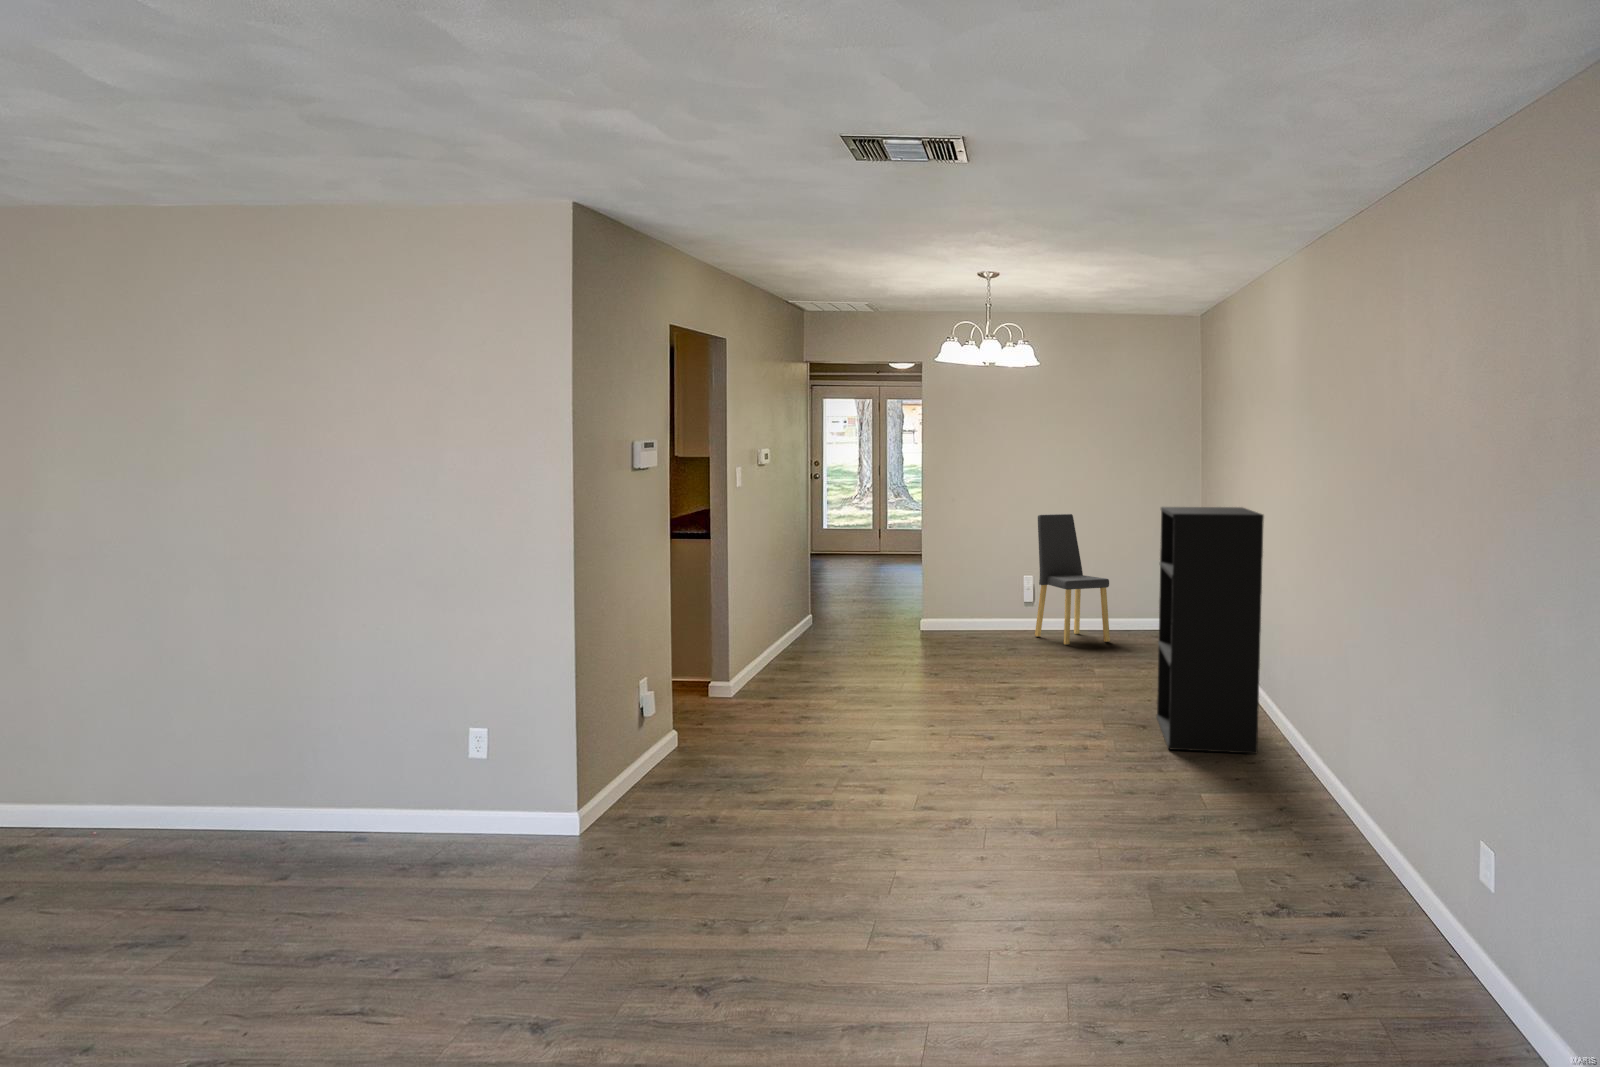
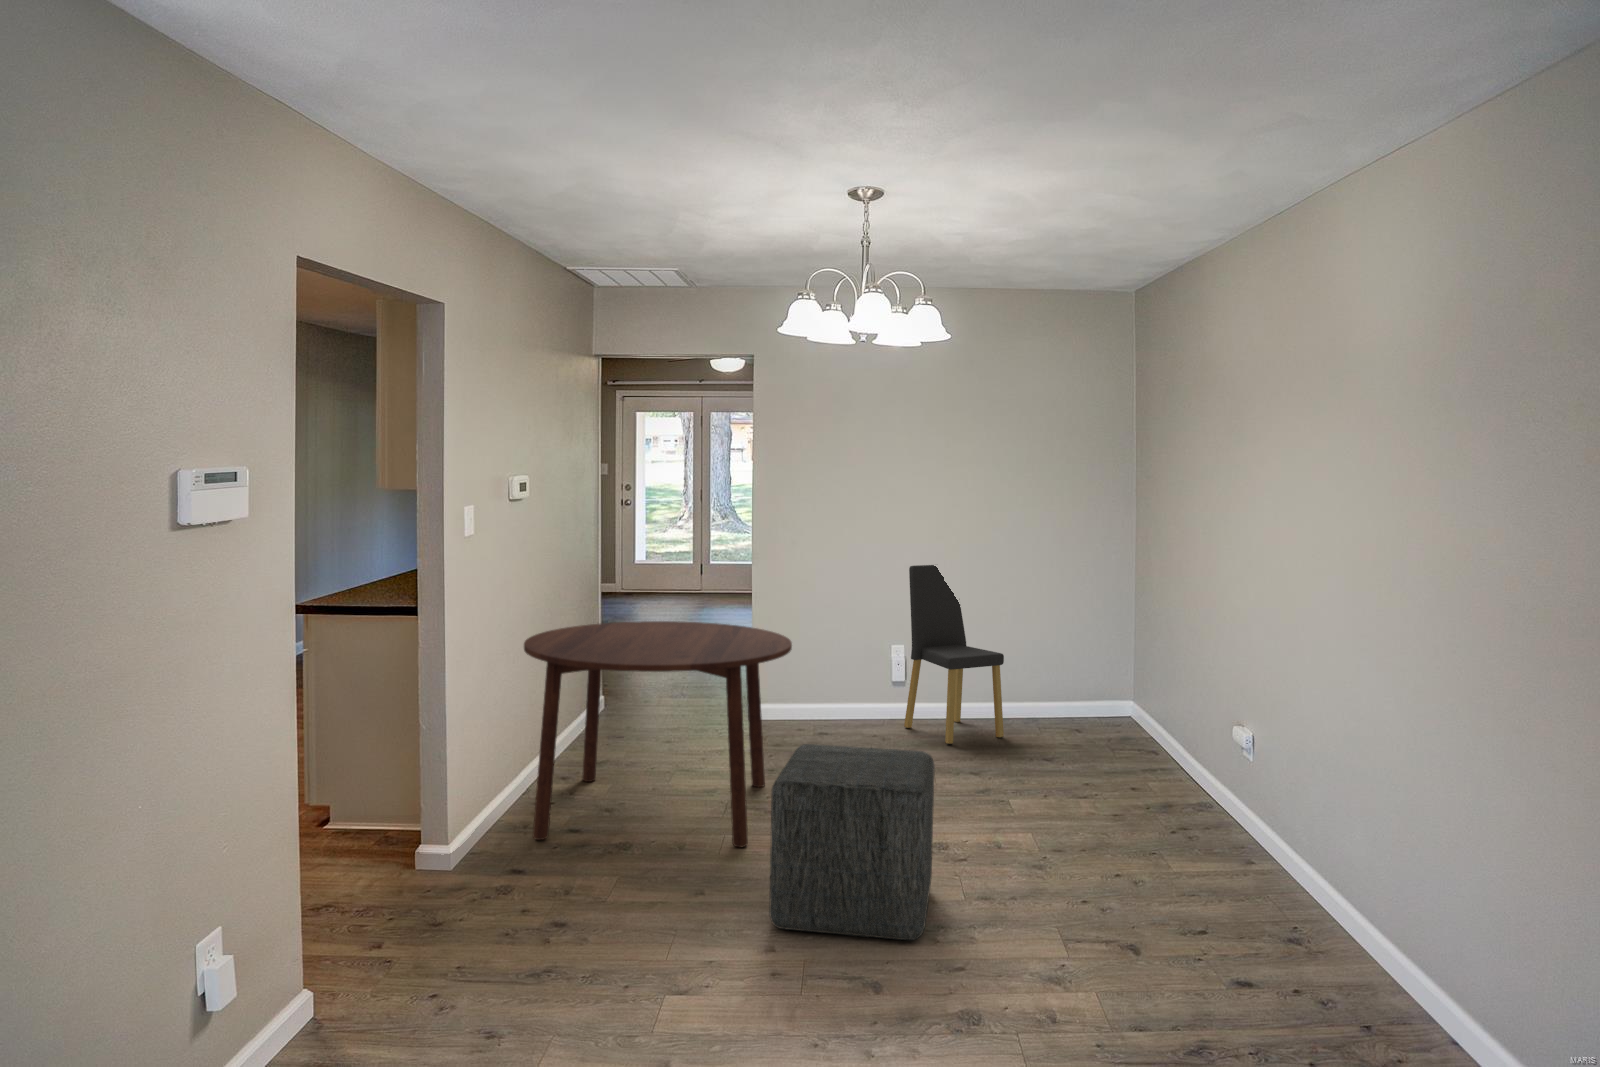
bookshelf: present [1156,507,1264,754] -> none [1124,585,1347,1021]
dining table: none [767,550,945,688] -> present [524,621,792,847]
ottoman: none [929,613,1034,723] -> present [769,744,935,940]

